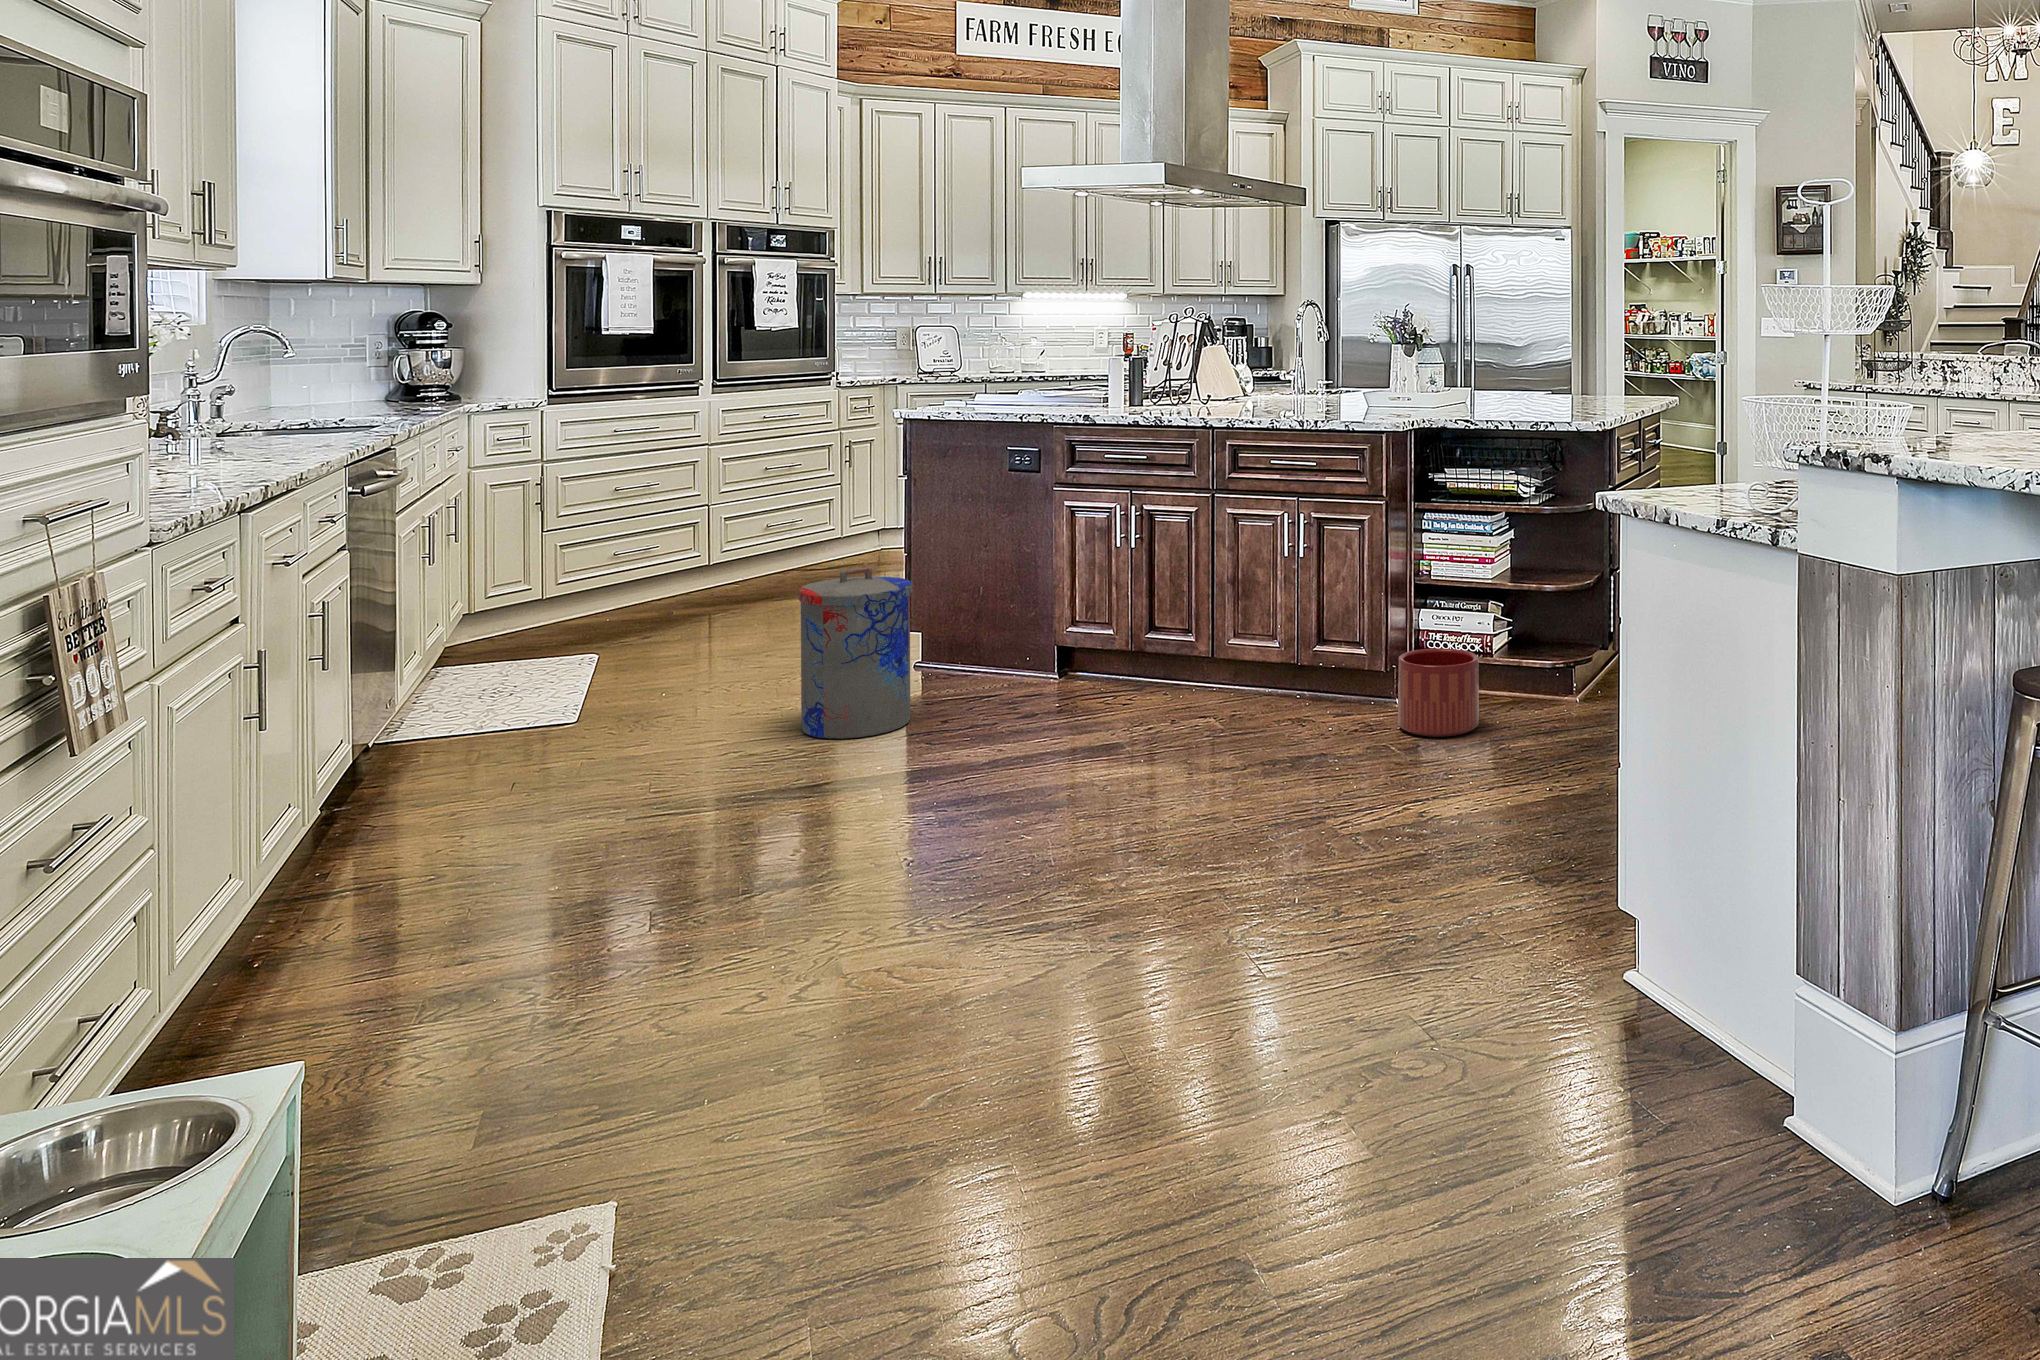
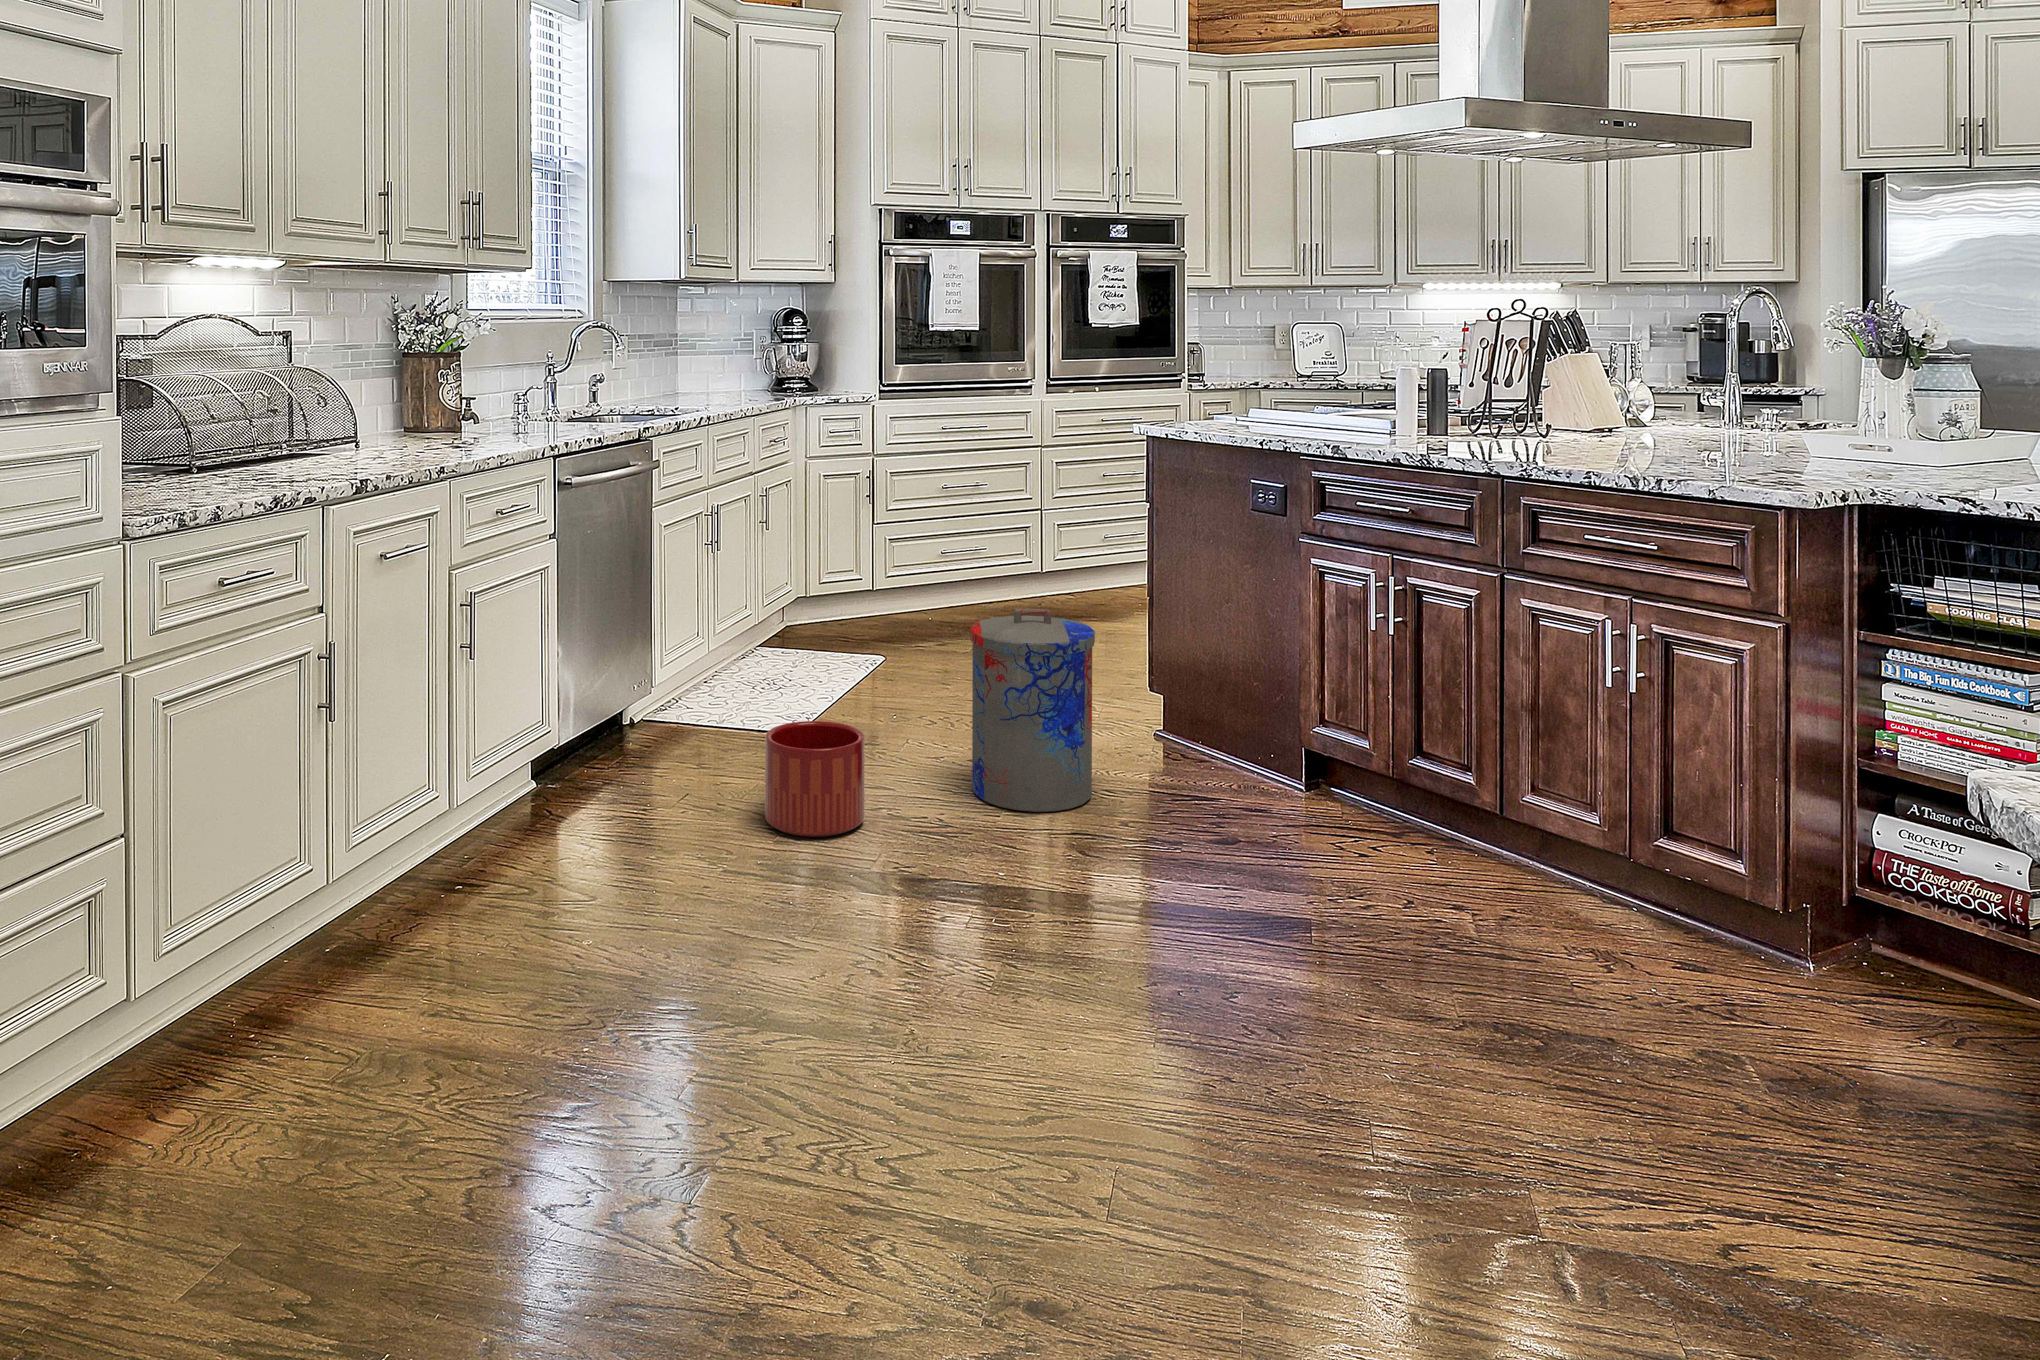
planter: present [1398,648,1479,737] -> present [765,721,865,837]

